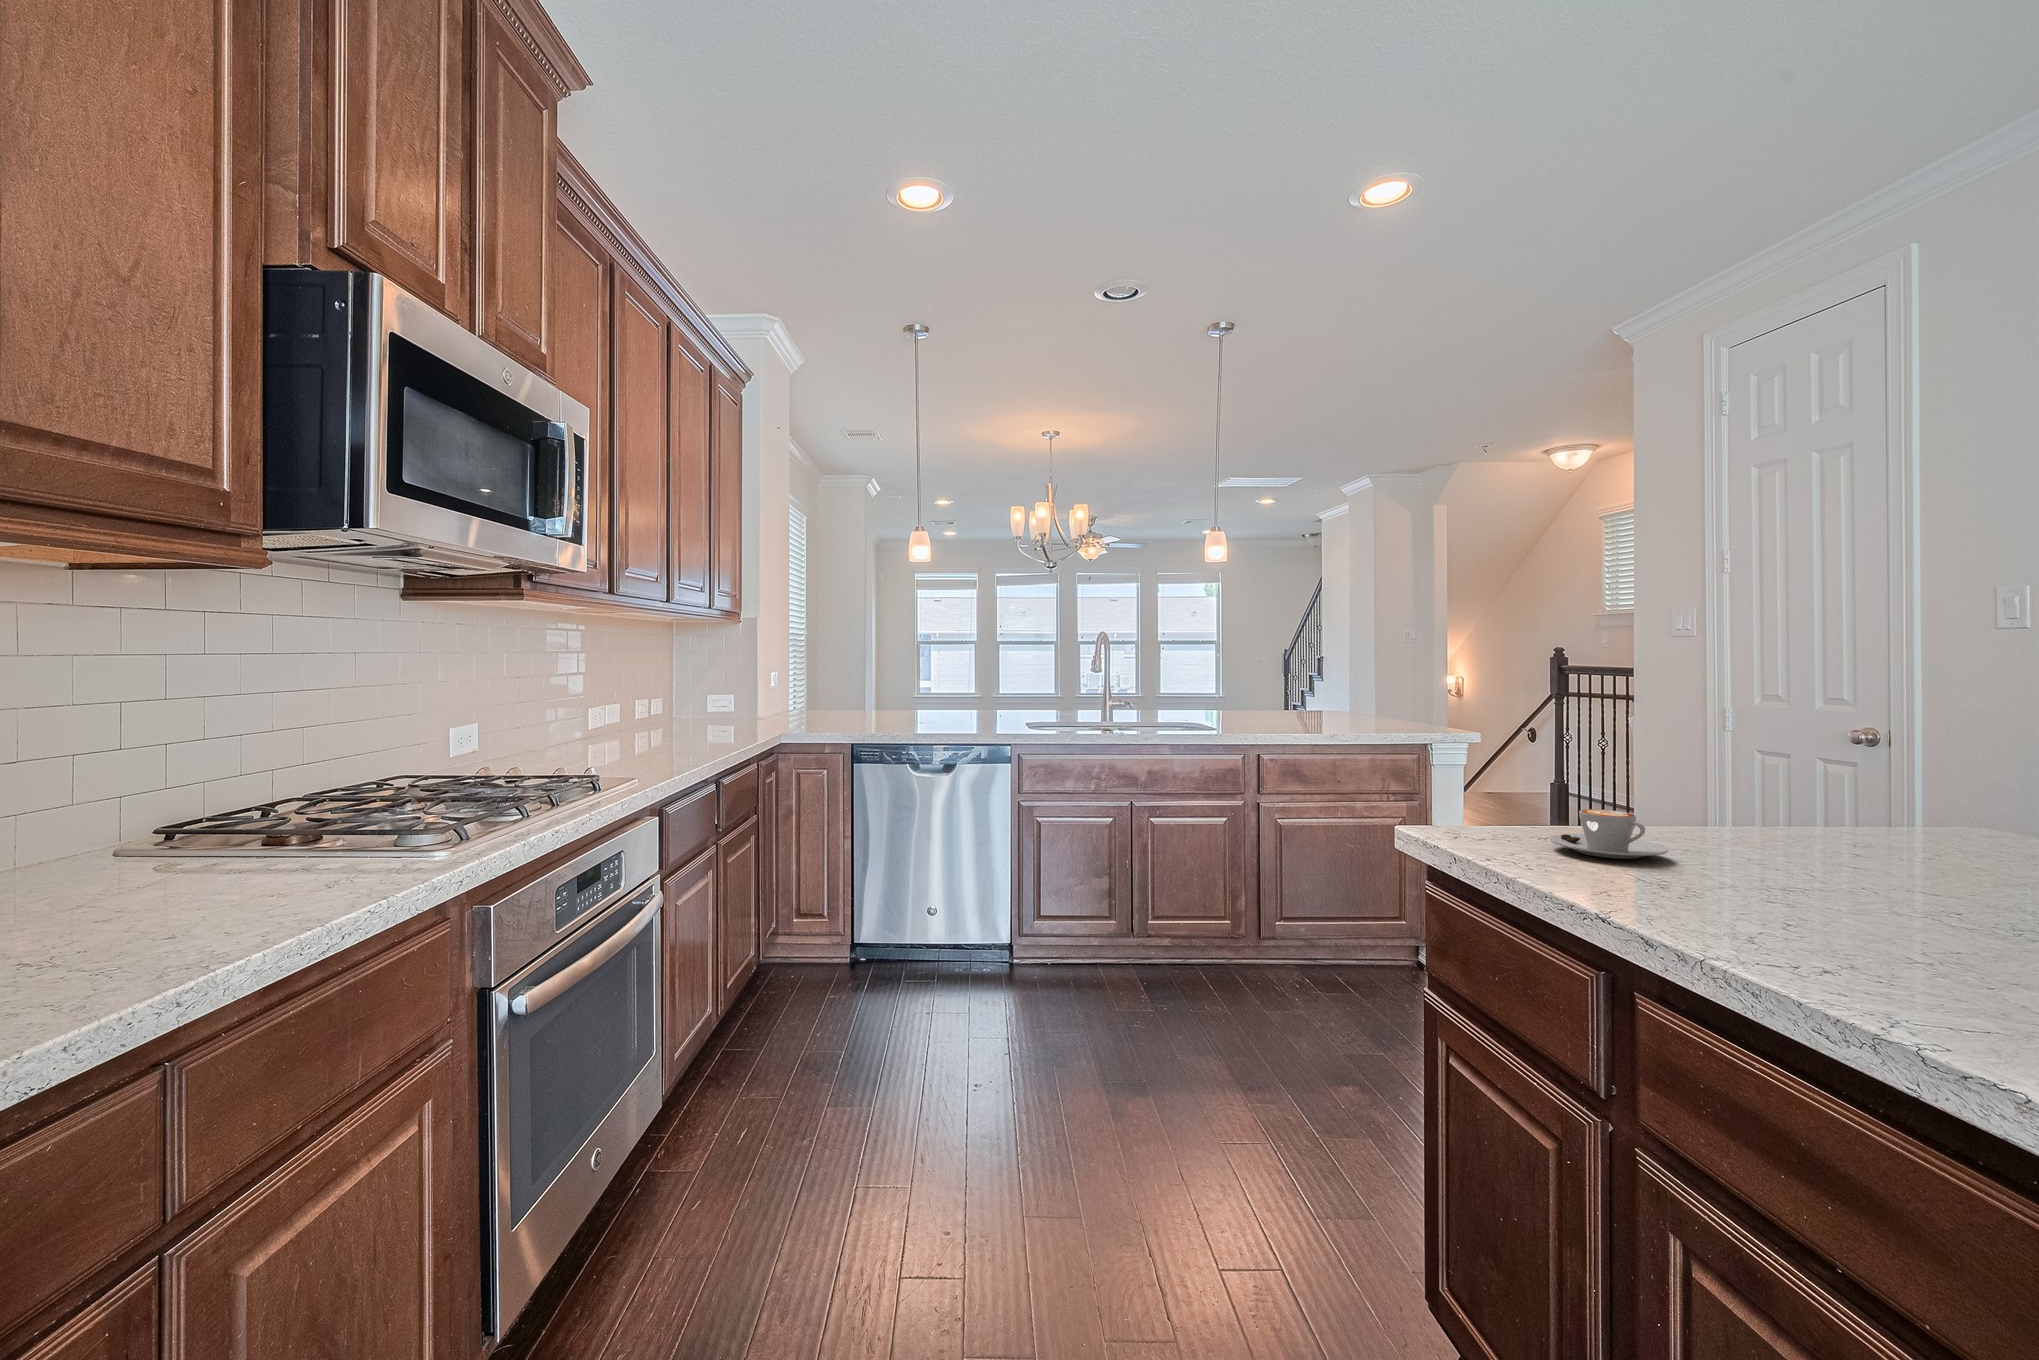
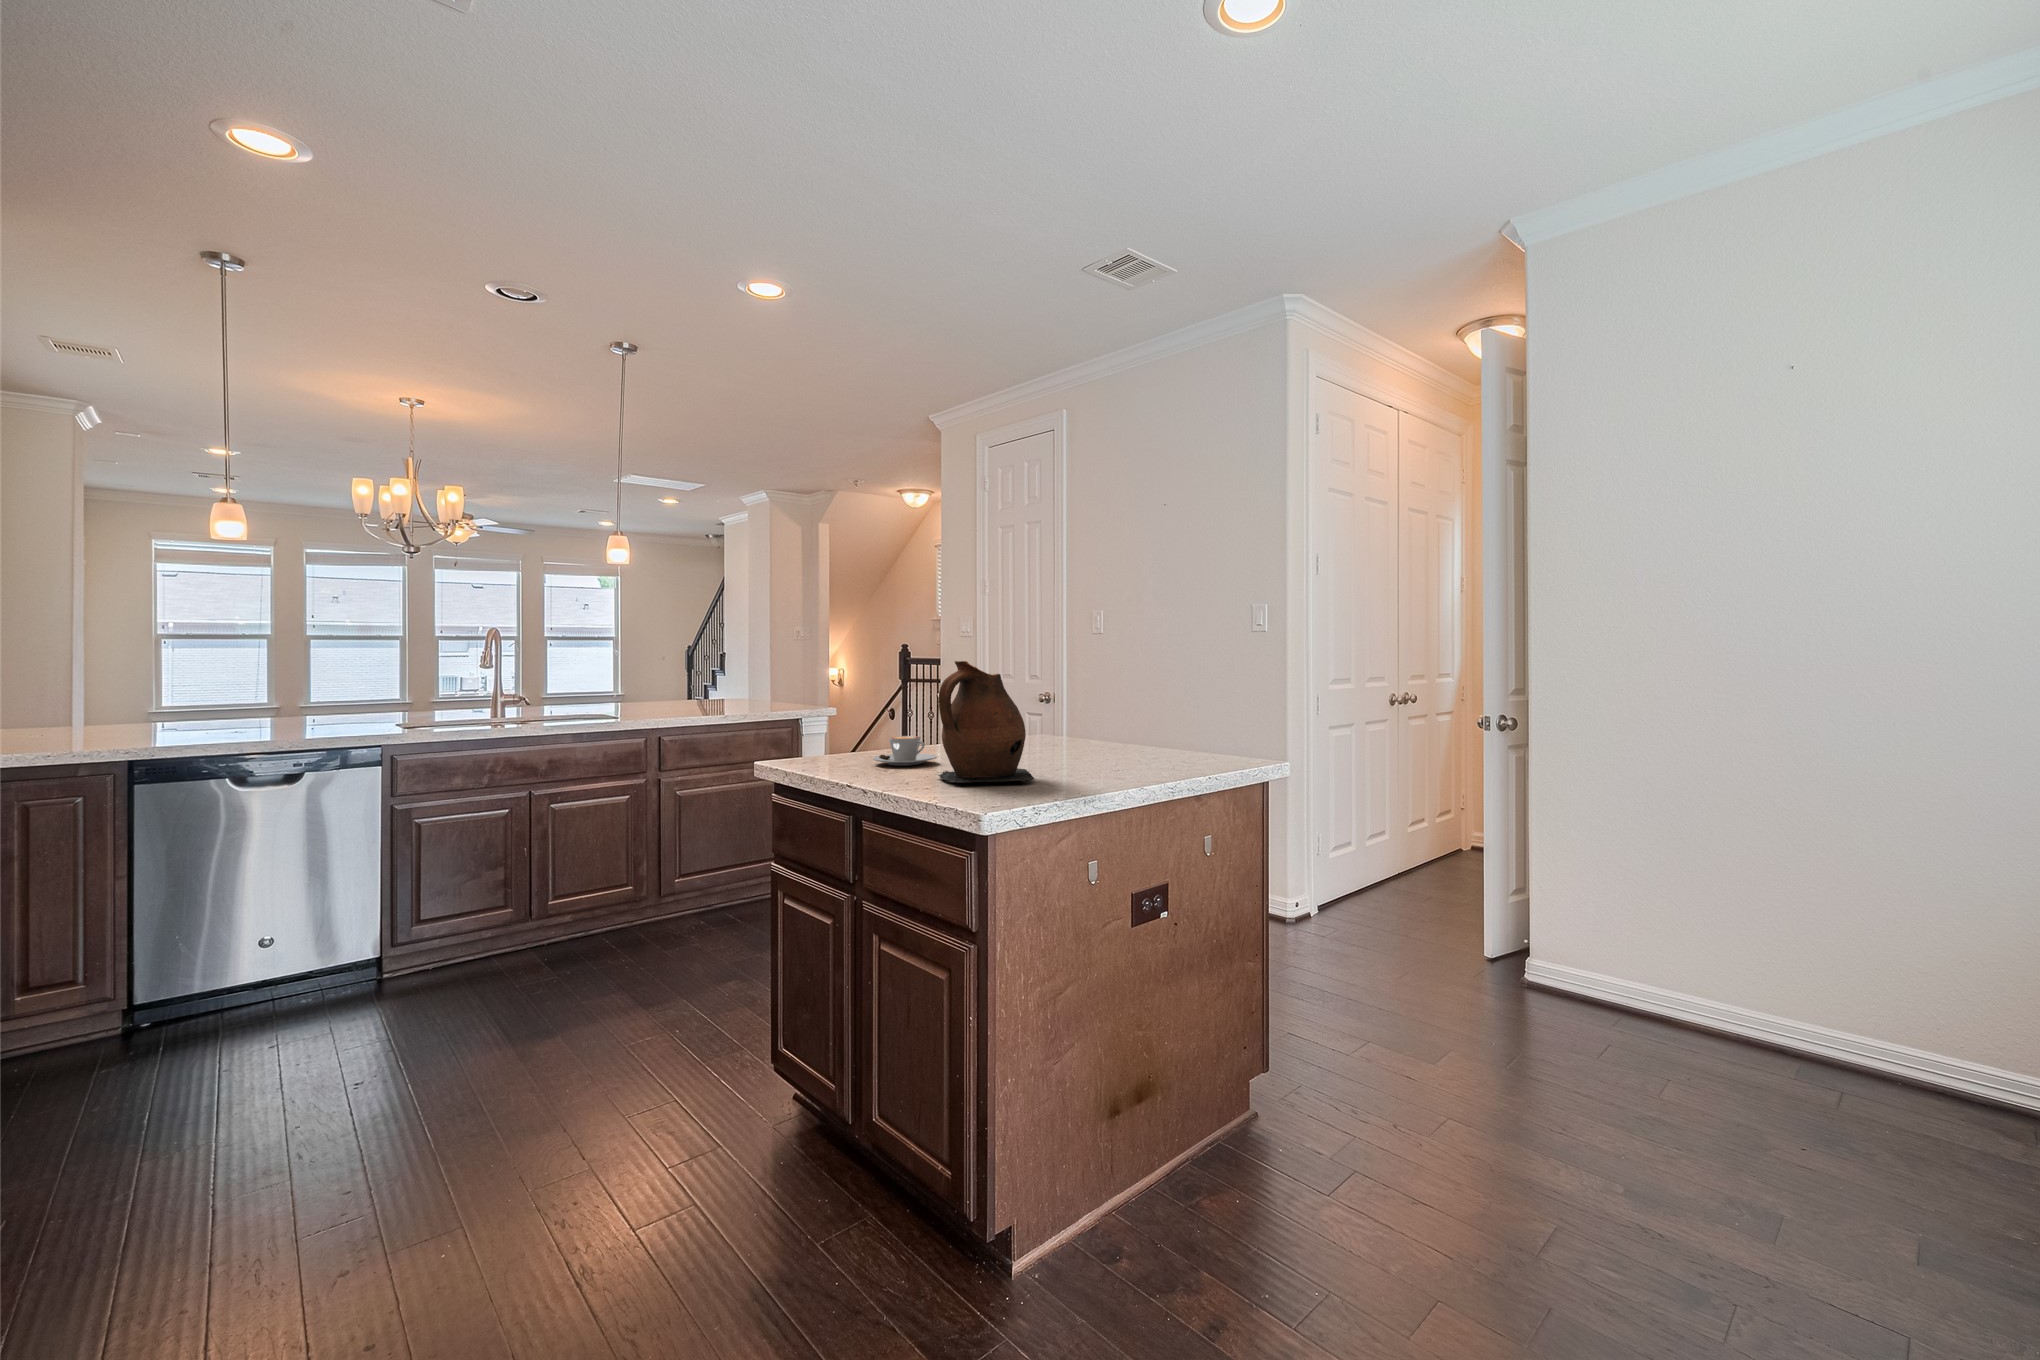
ceramic pitcher: none [1677,704,1920,942] -> present [937,661,1034,783]

